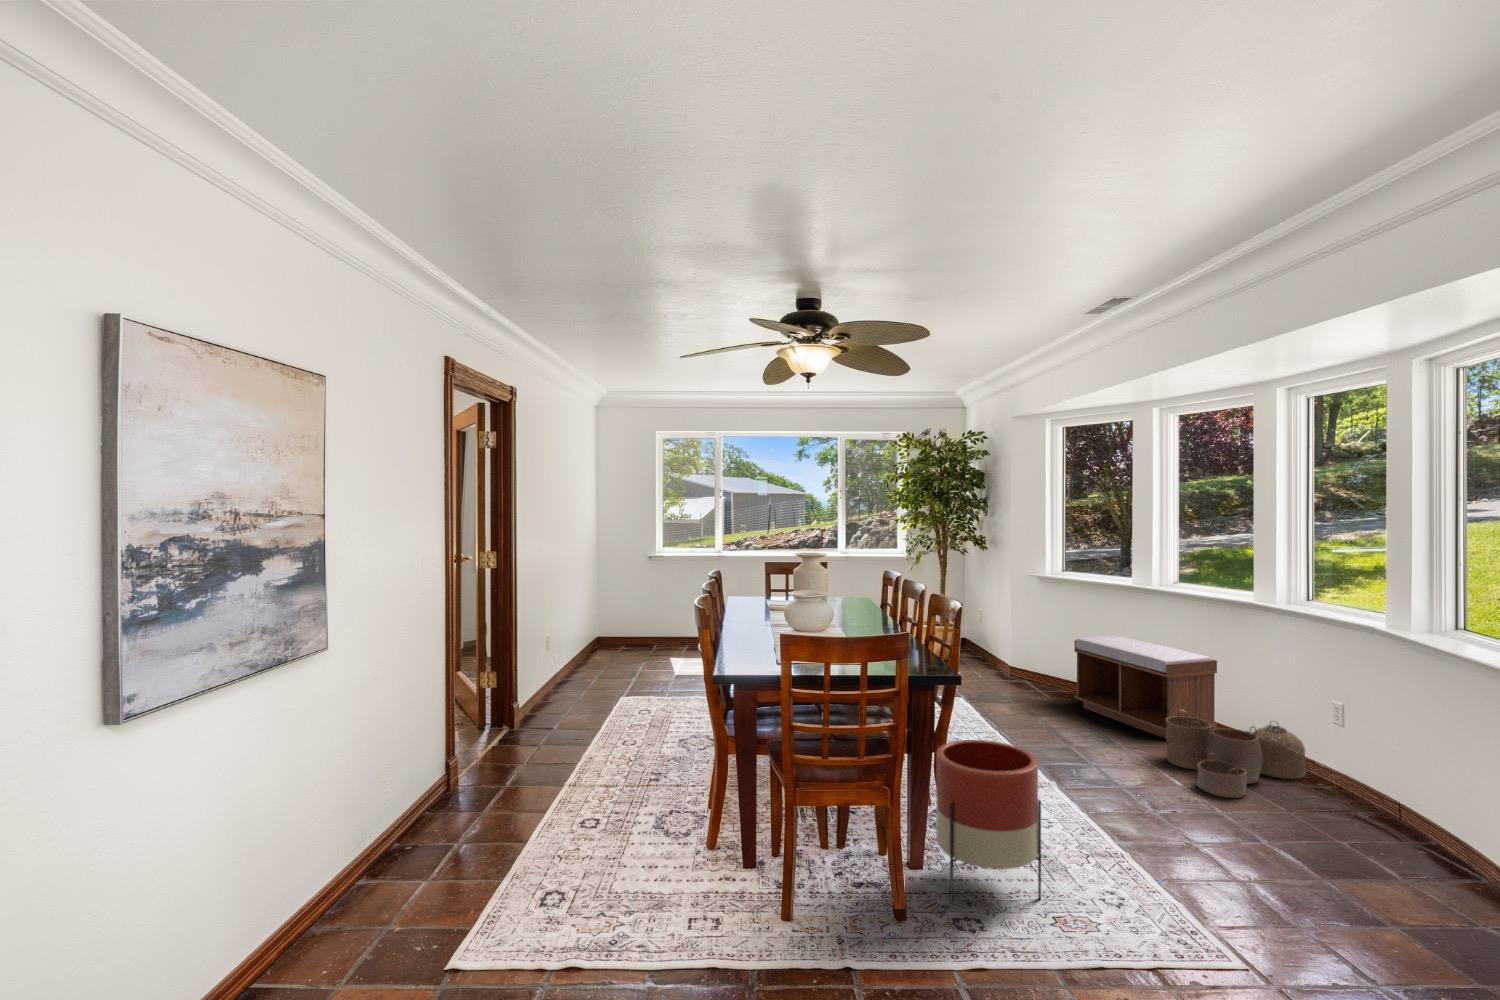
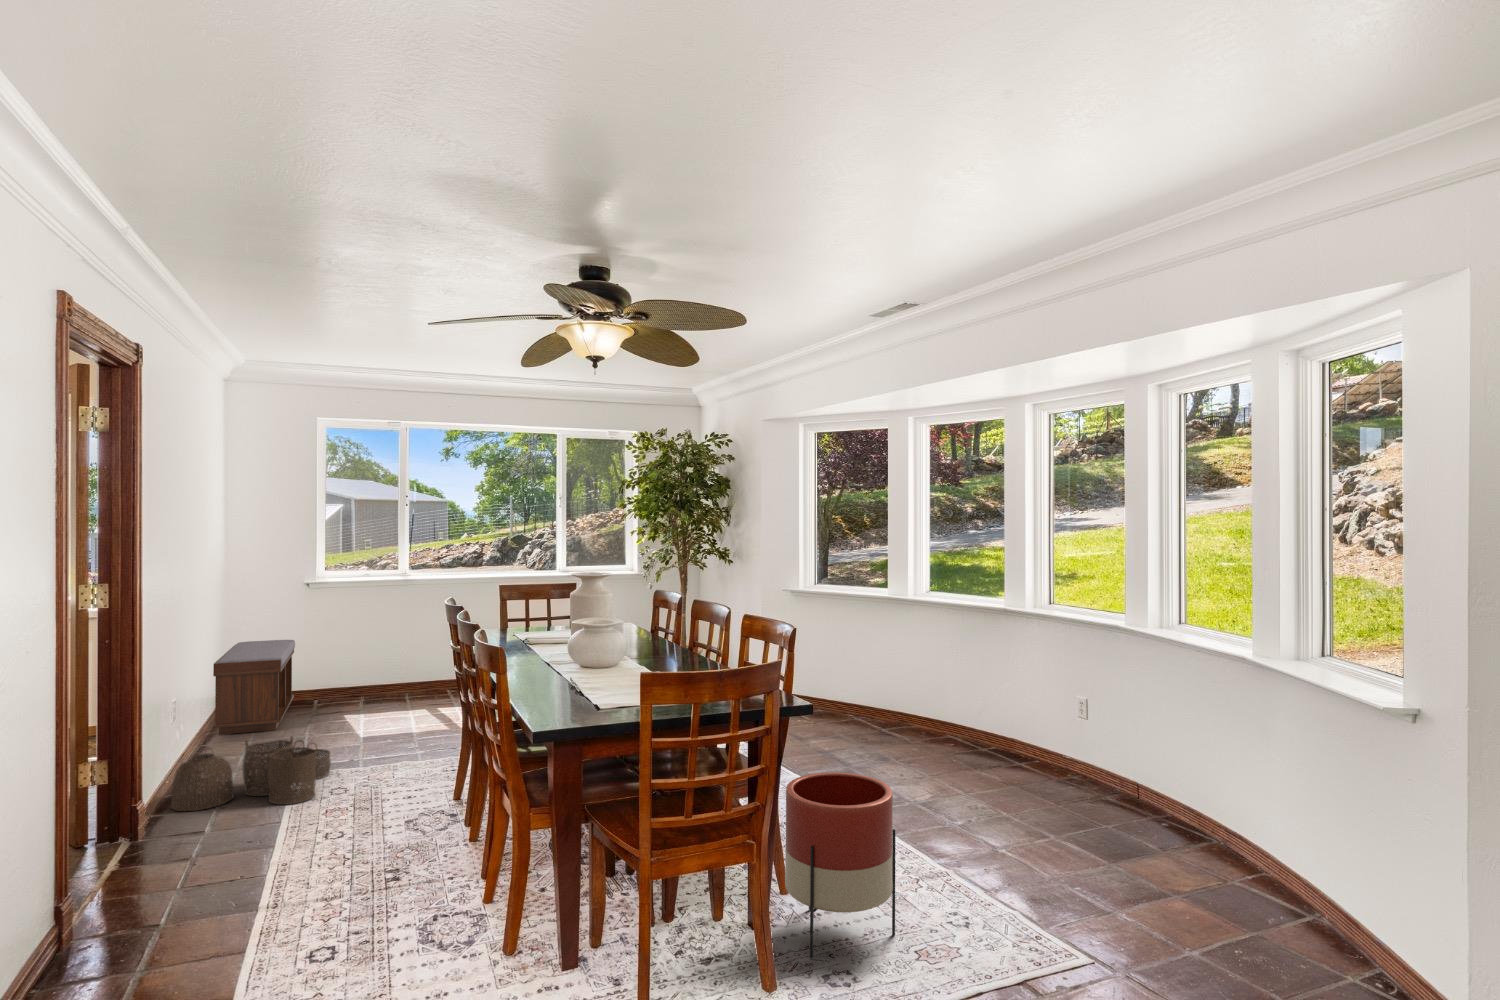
bench: present [1074,636,1217,739] -> present [213,640,295,735]
woven basket: present [1166,710,1306,798] -> present [171,736,331,811]

